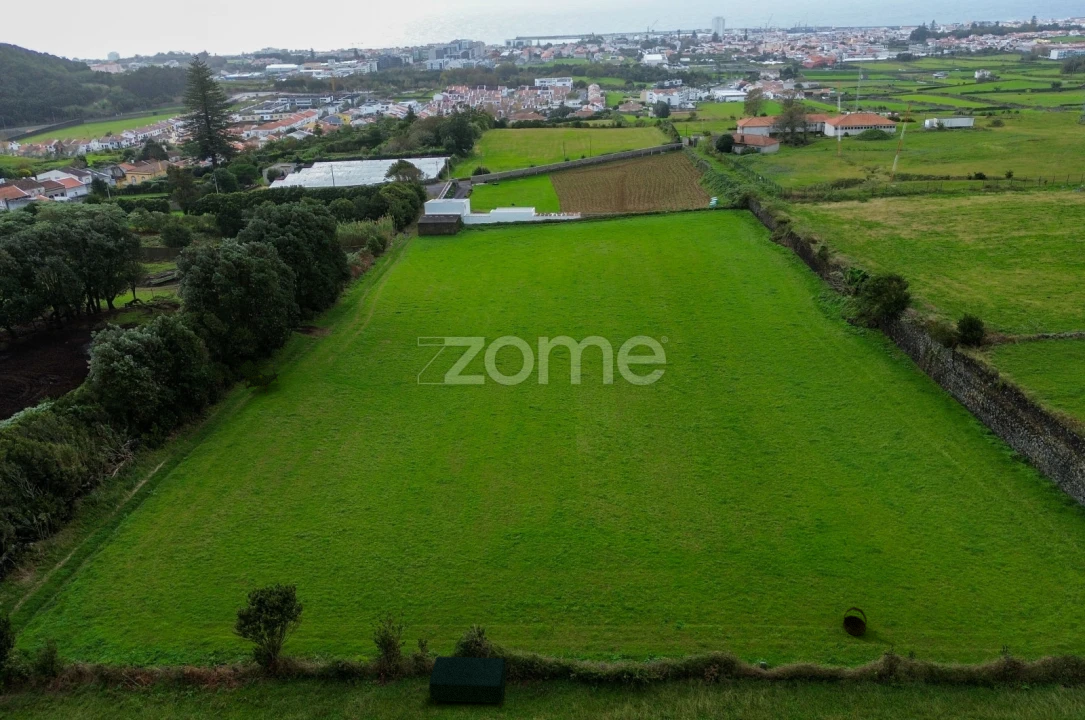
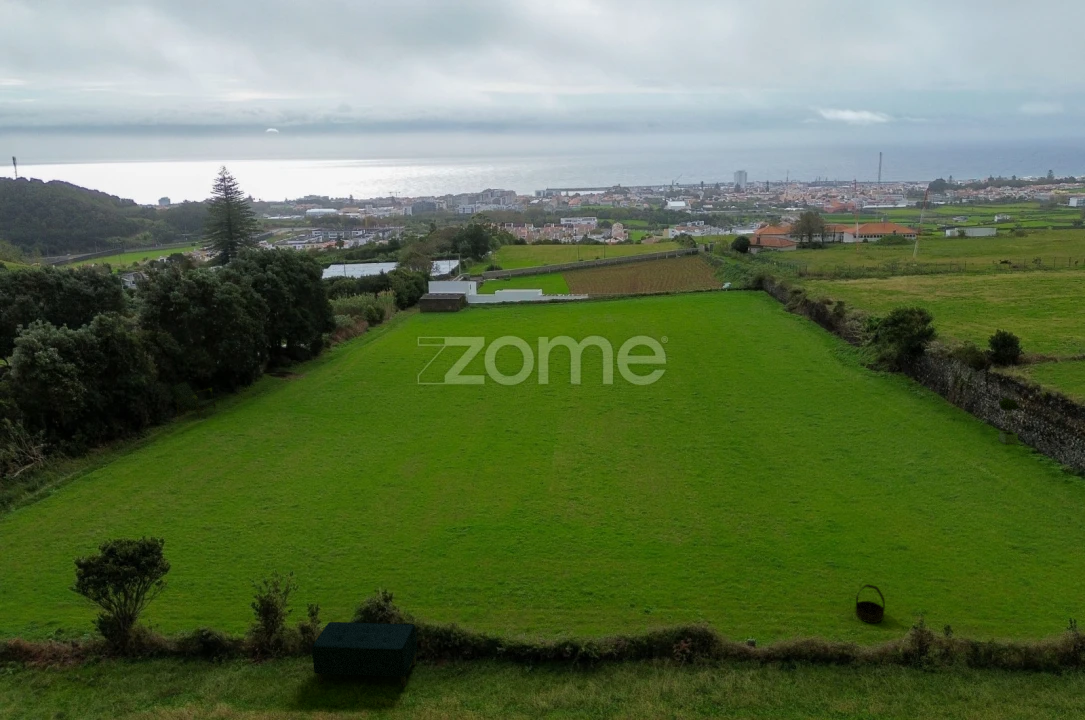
potted tree: none [959,384,981,423] -> present [999,398,1020,444]

